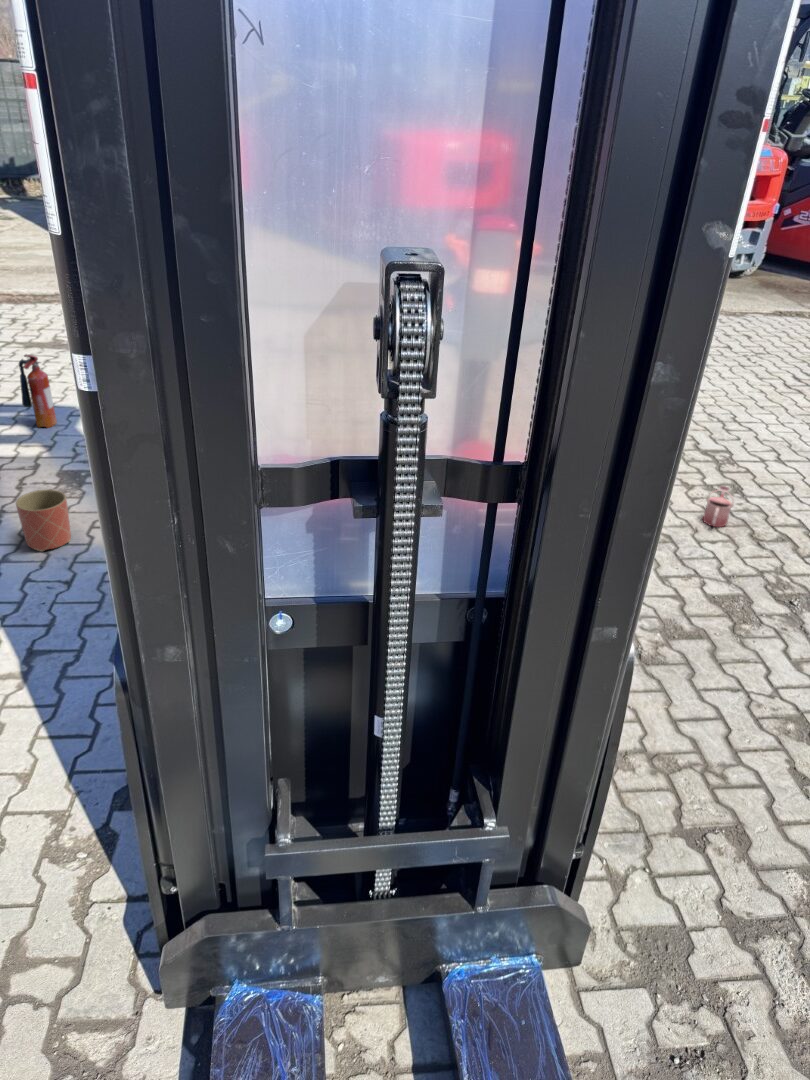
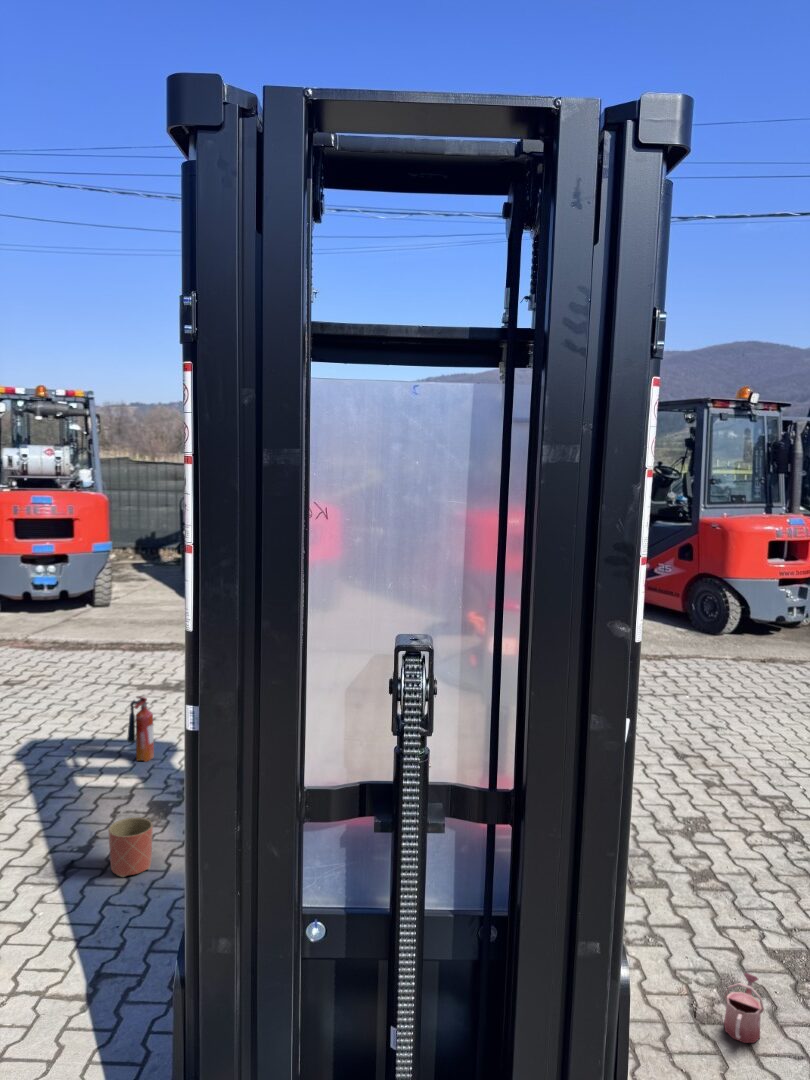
watering can: present [703,486,733,527] -> present [724,973,764,1043]

